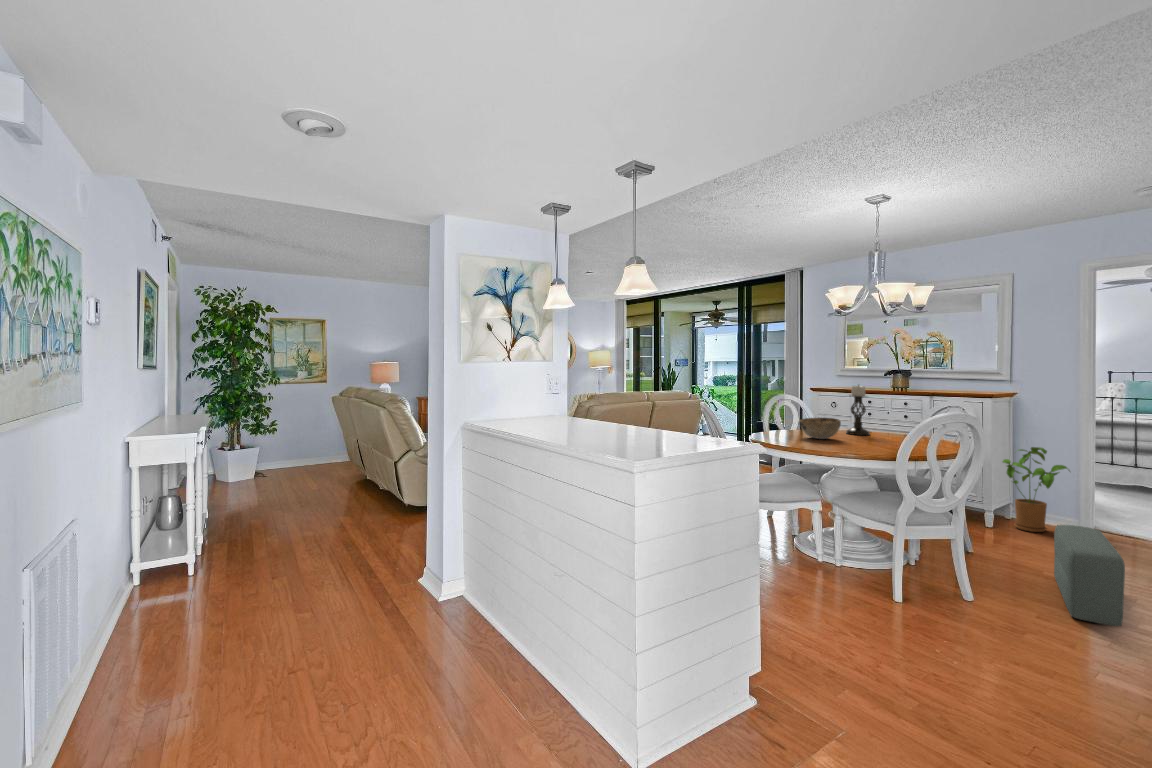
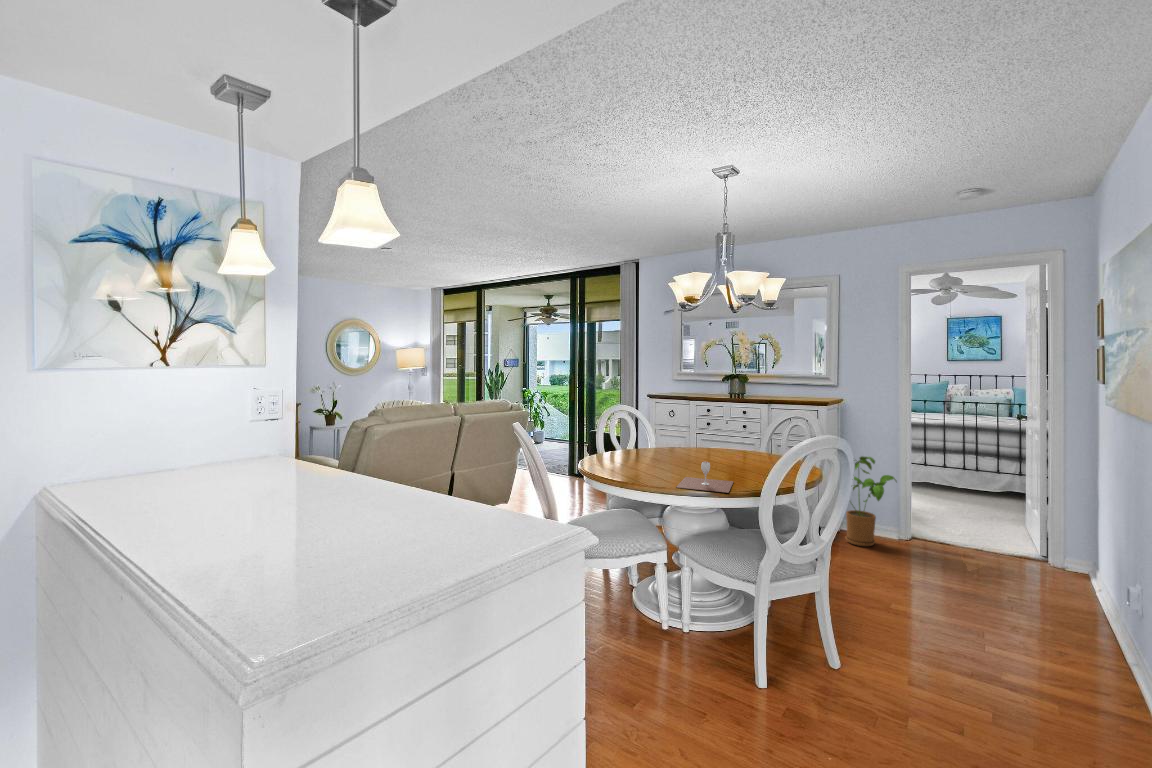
candle holder: present [846,385,870,435] -> none [689,394,715,455]
decorative bowl: present [799,418,841,439] -> none [639,436,687,465]
wine glass: none [827,432,877,454] -> present [677,462,733,493]
pouf: present [1054,525,1125,626] -> none [912,558,1019,703]

